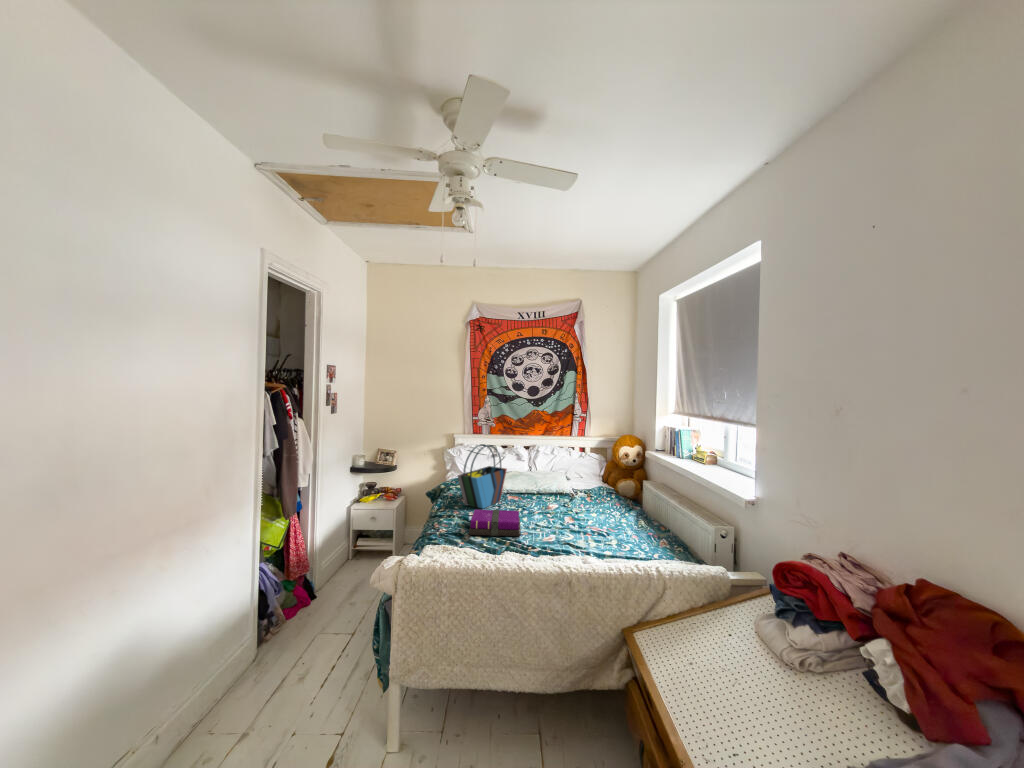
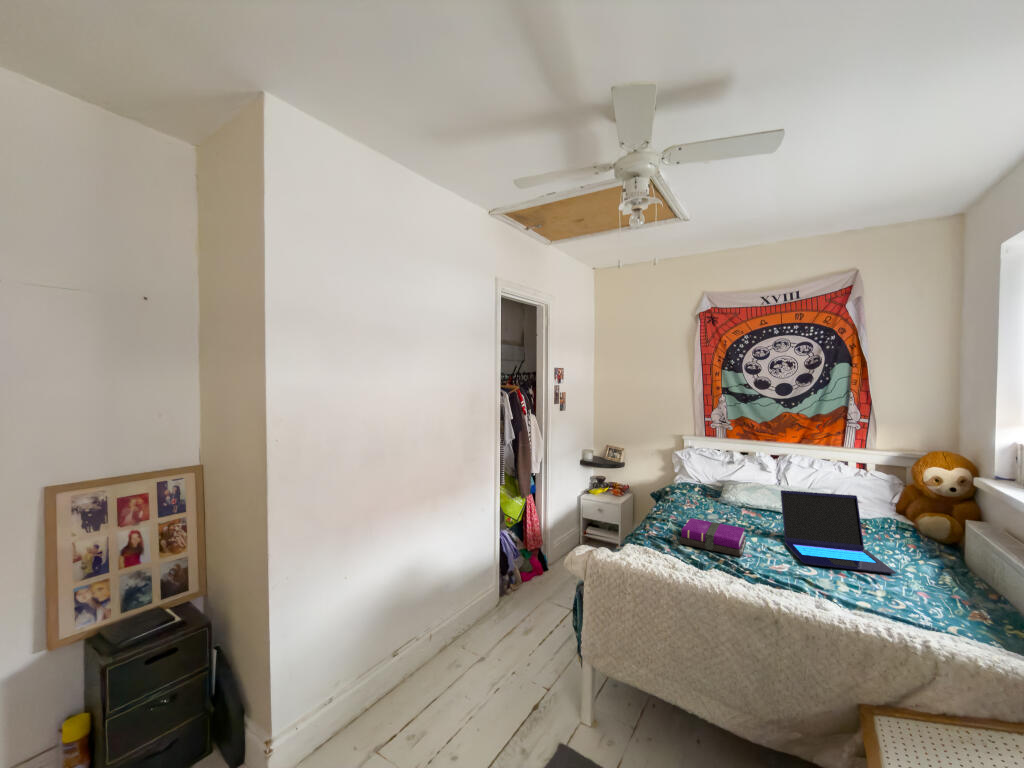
tote bag: present [458,444,507,509] -> none [676,449,739,519]
laptop: none [542,472,618,532] -> present [781,490,896,574]

